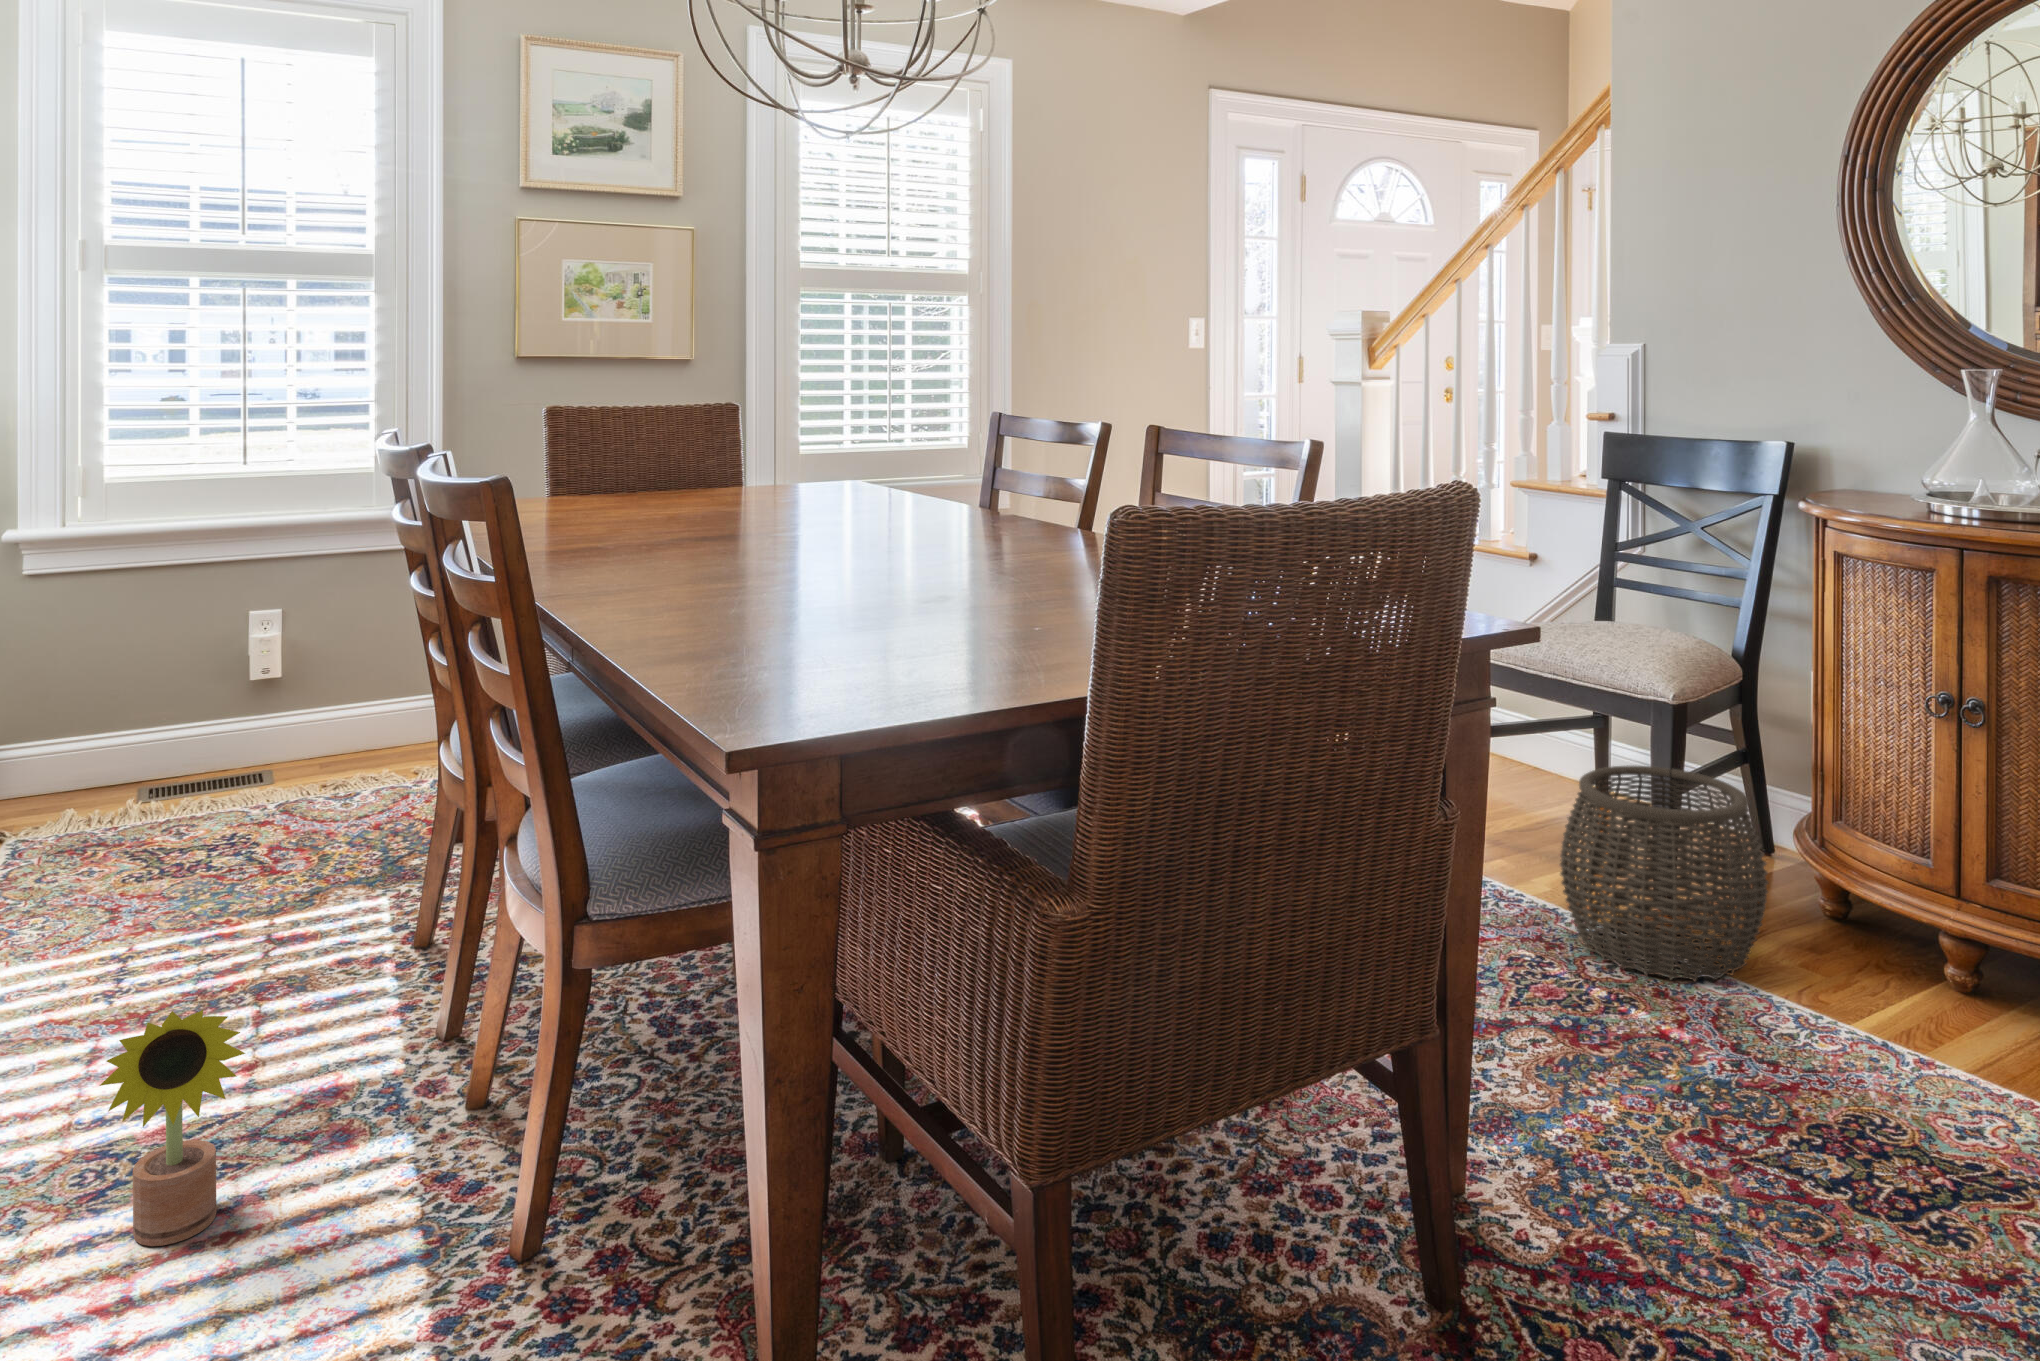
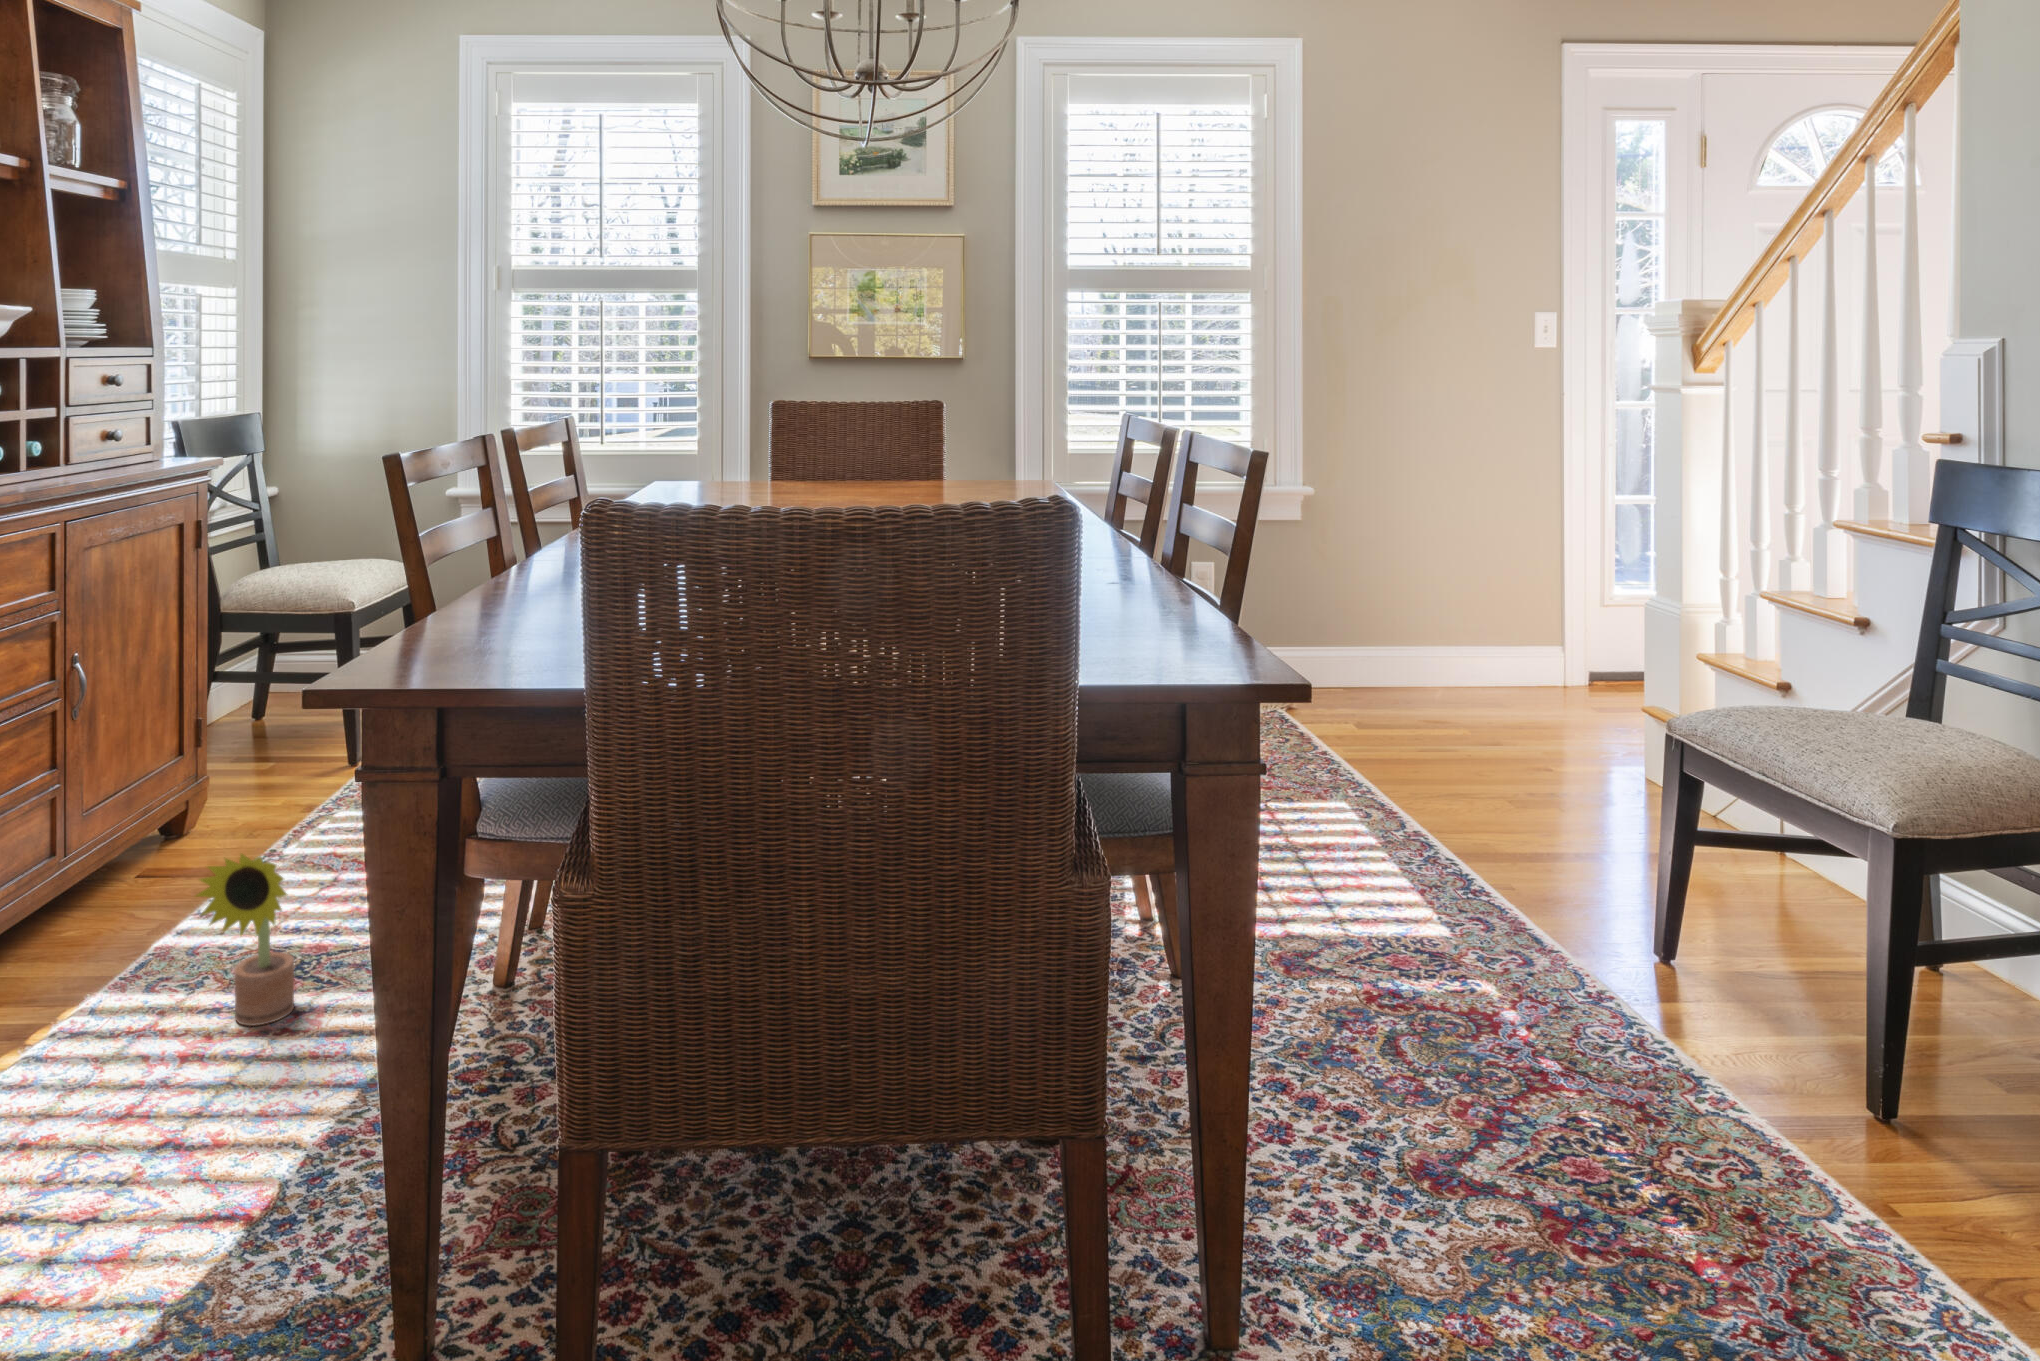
woven basket: present [1560,765,1768,981] -> none [1657,901,1956,1210]

